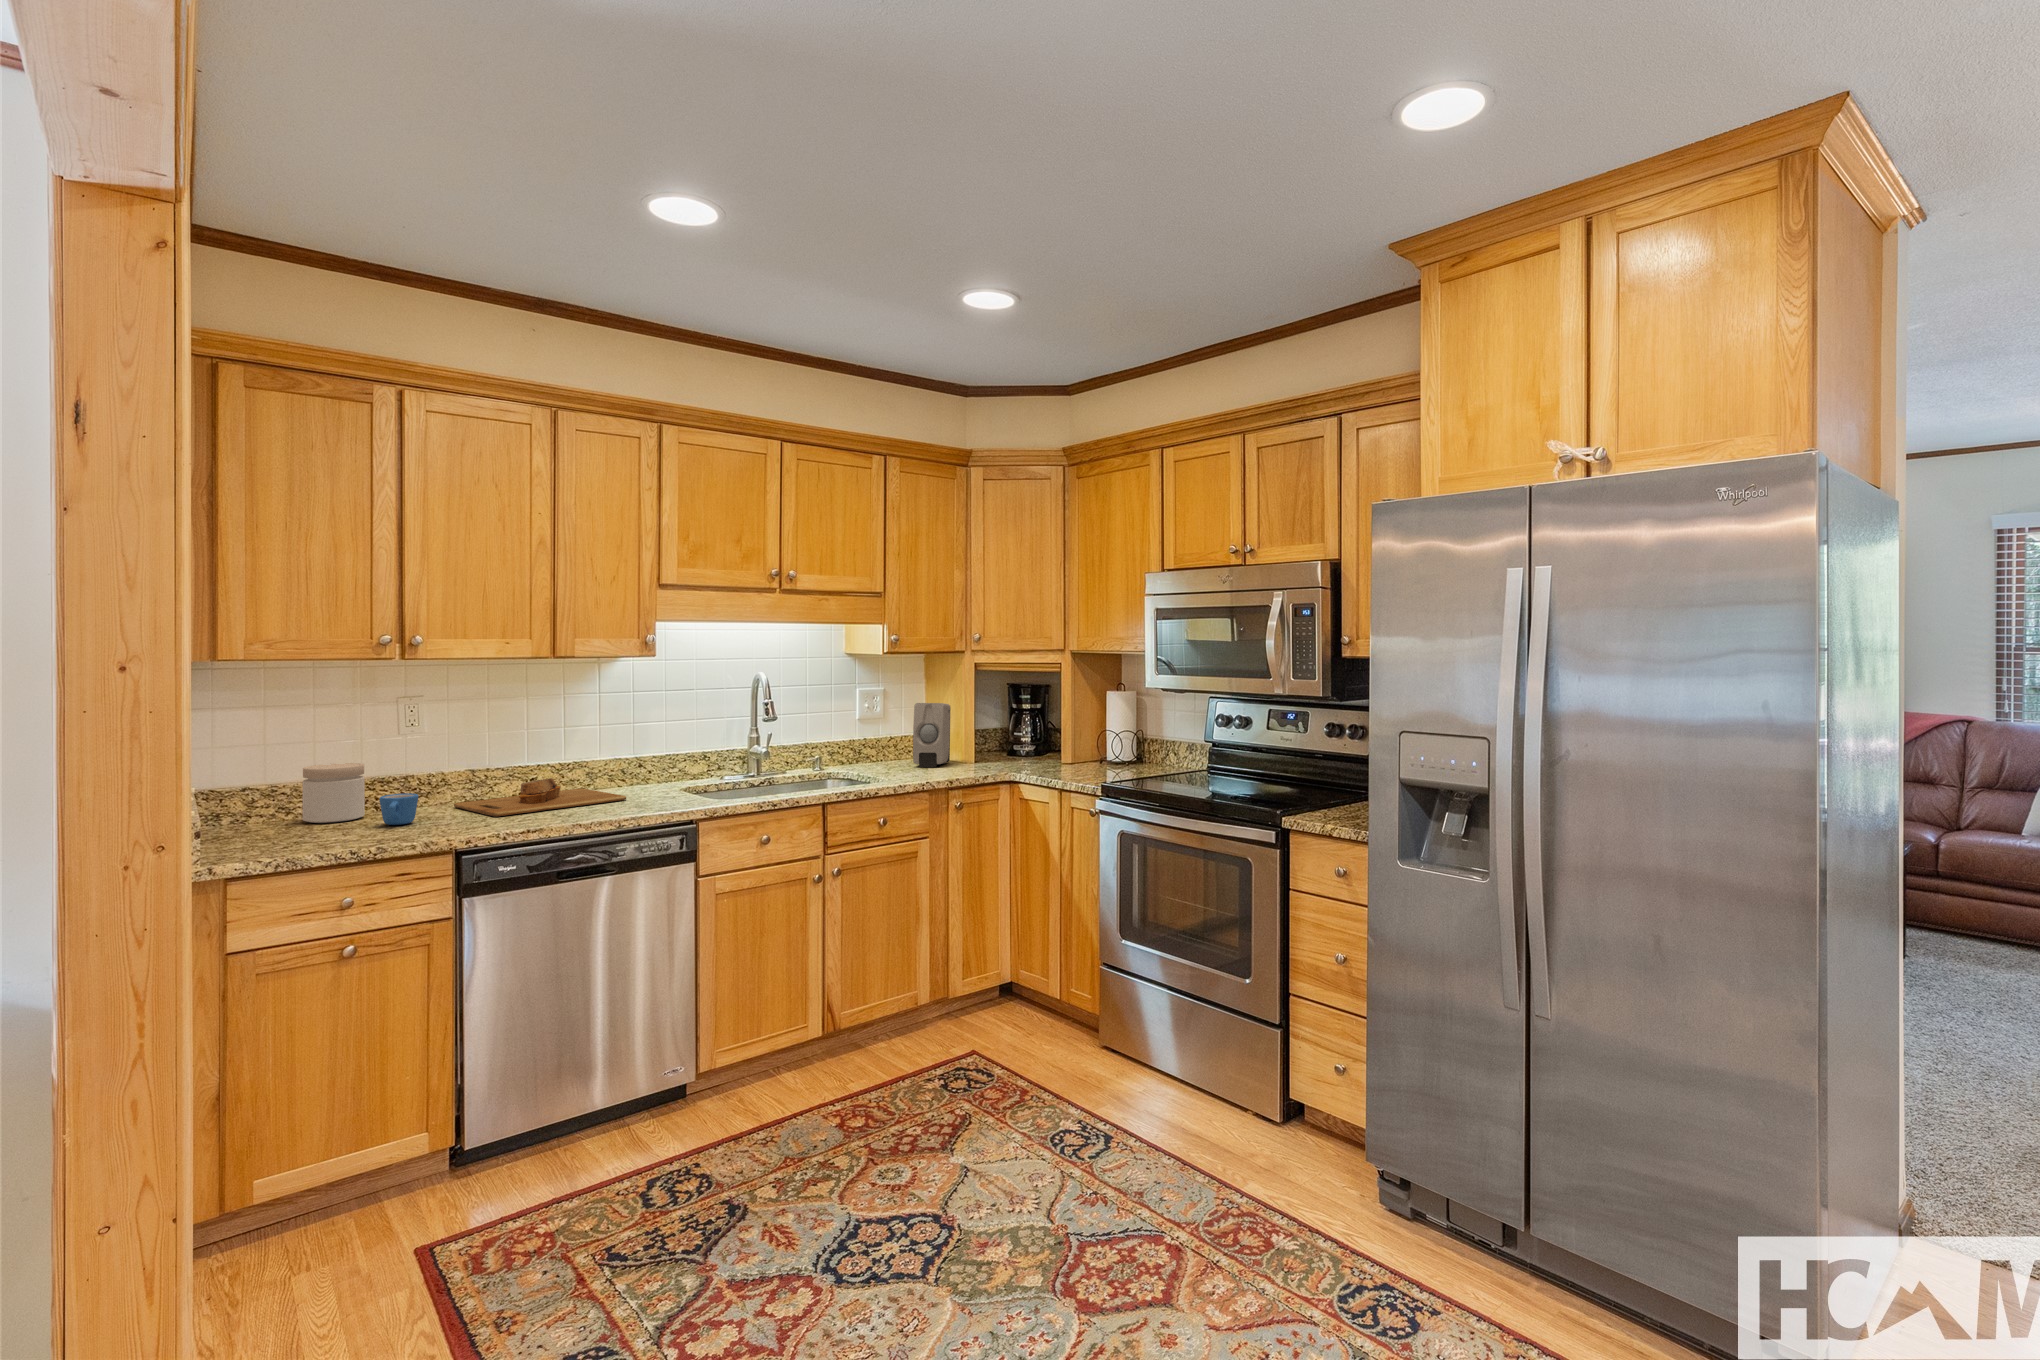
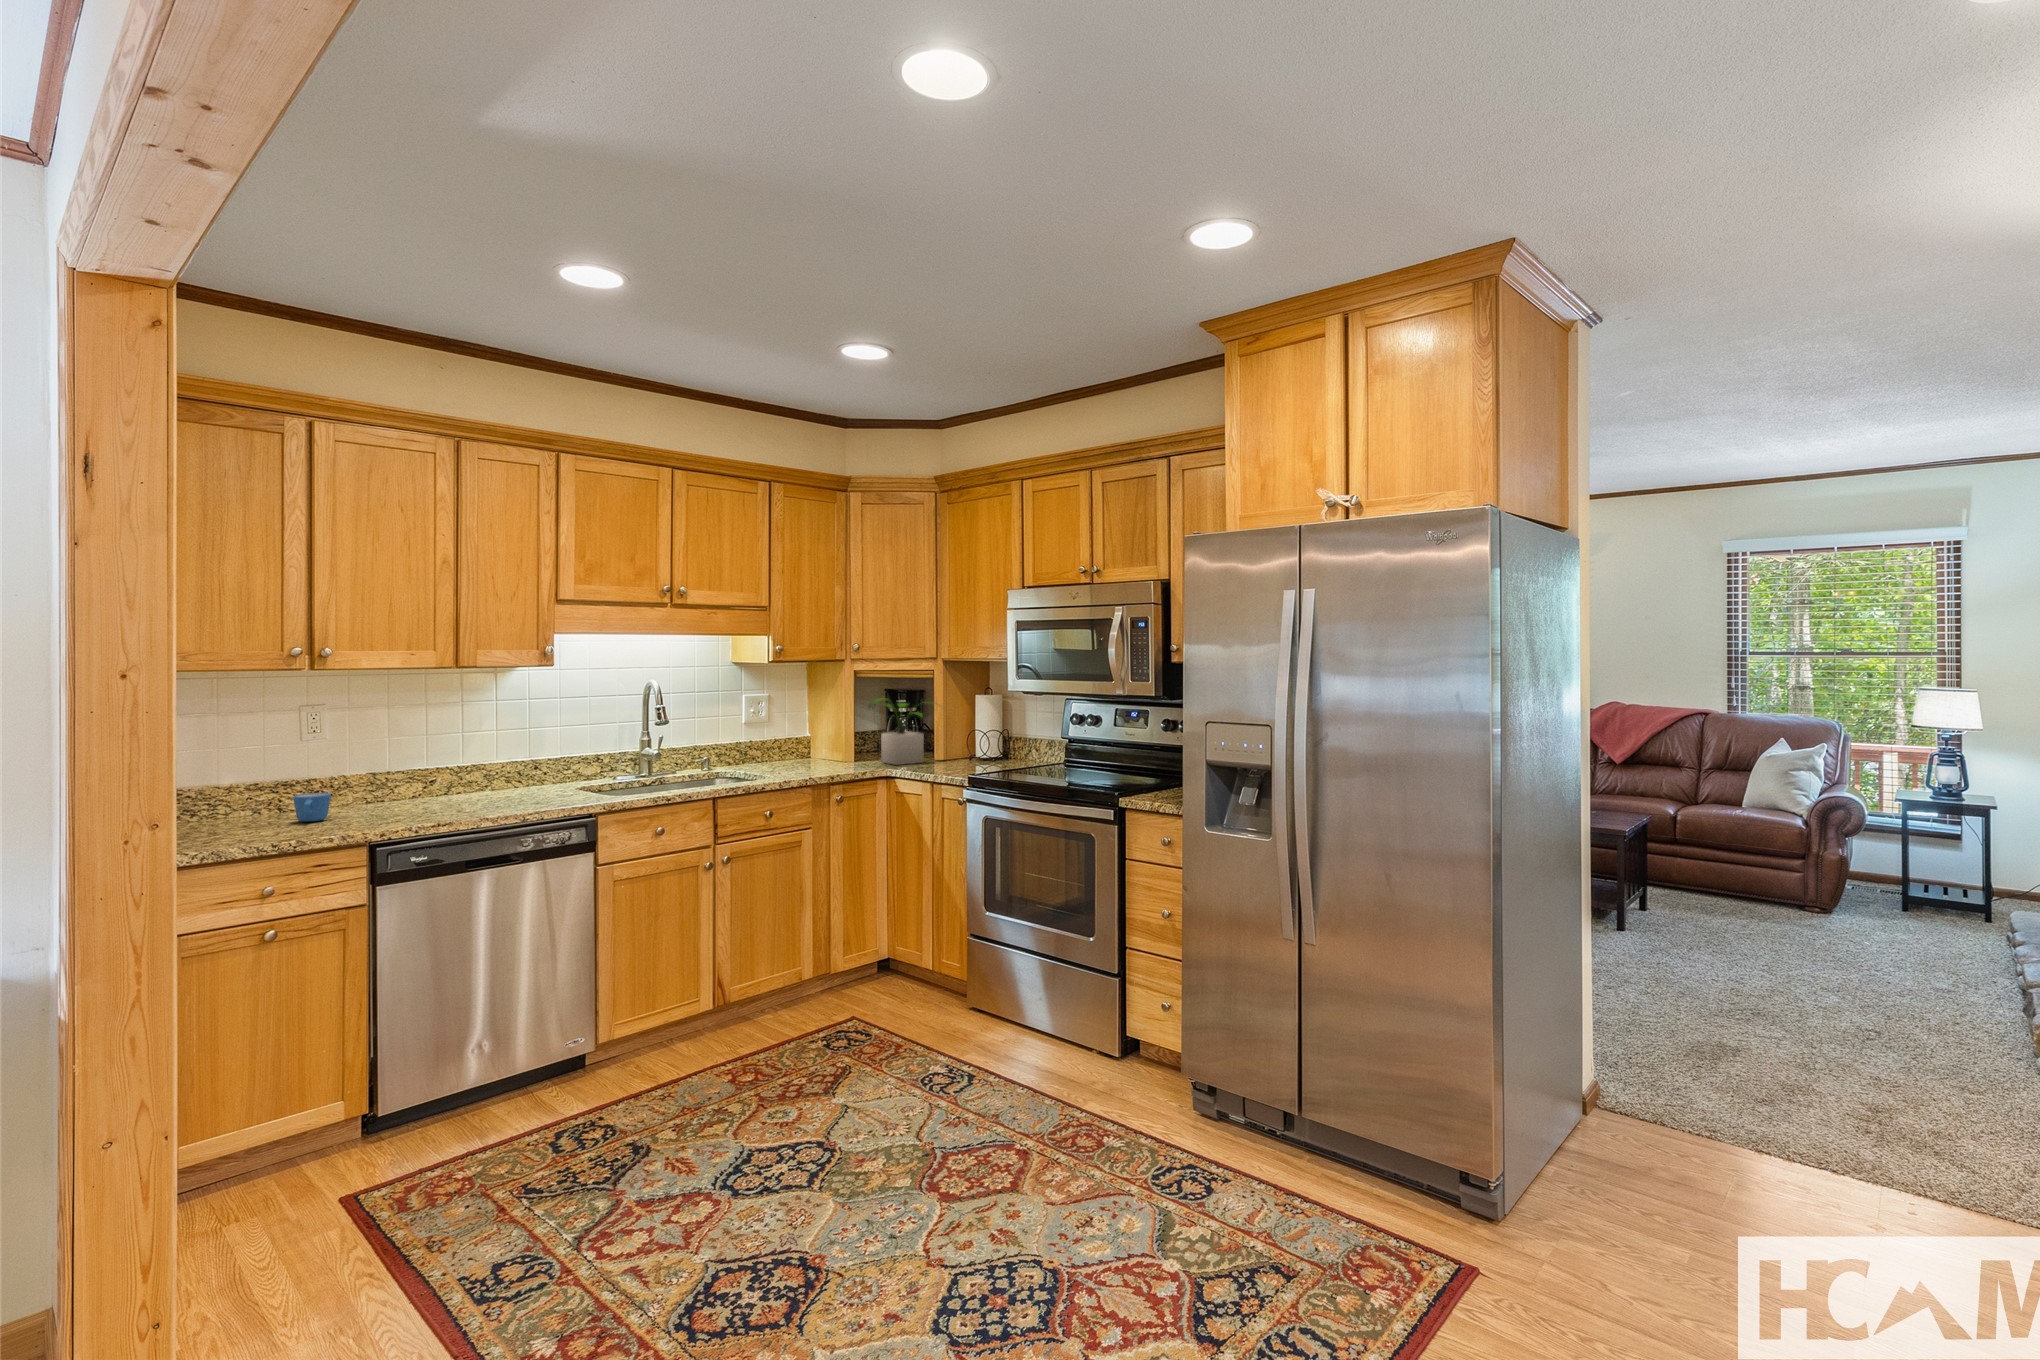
potted plant: none [991,694,1073,769] -> present [868,698,924,765]
soap dispenser: present [913,703,951,767] -> none [796,707,831,766]
jar: present [302,763,365,823] -> none [214,767,275,822]
cutting board: present [454,778,626,817] -> none [361,779,528,813]

